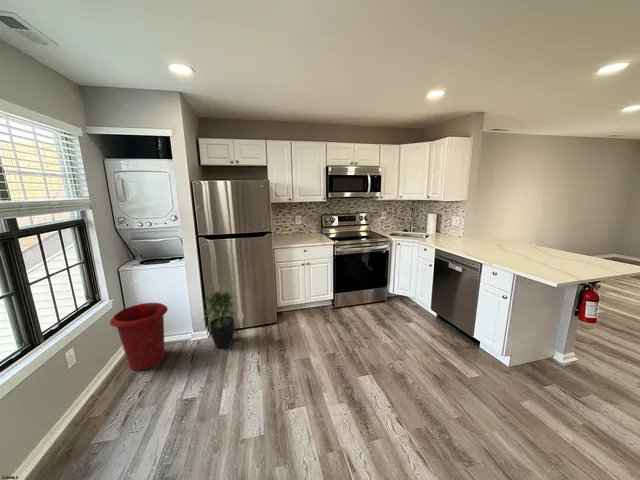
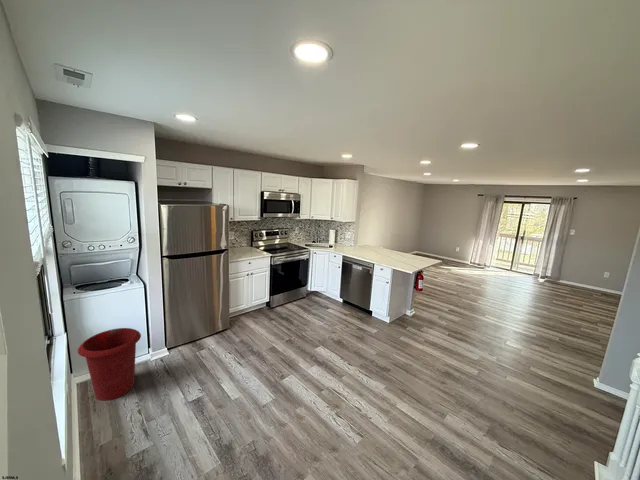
potted plant: present [204,291,235,348] -> none [169,305,207,359]

